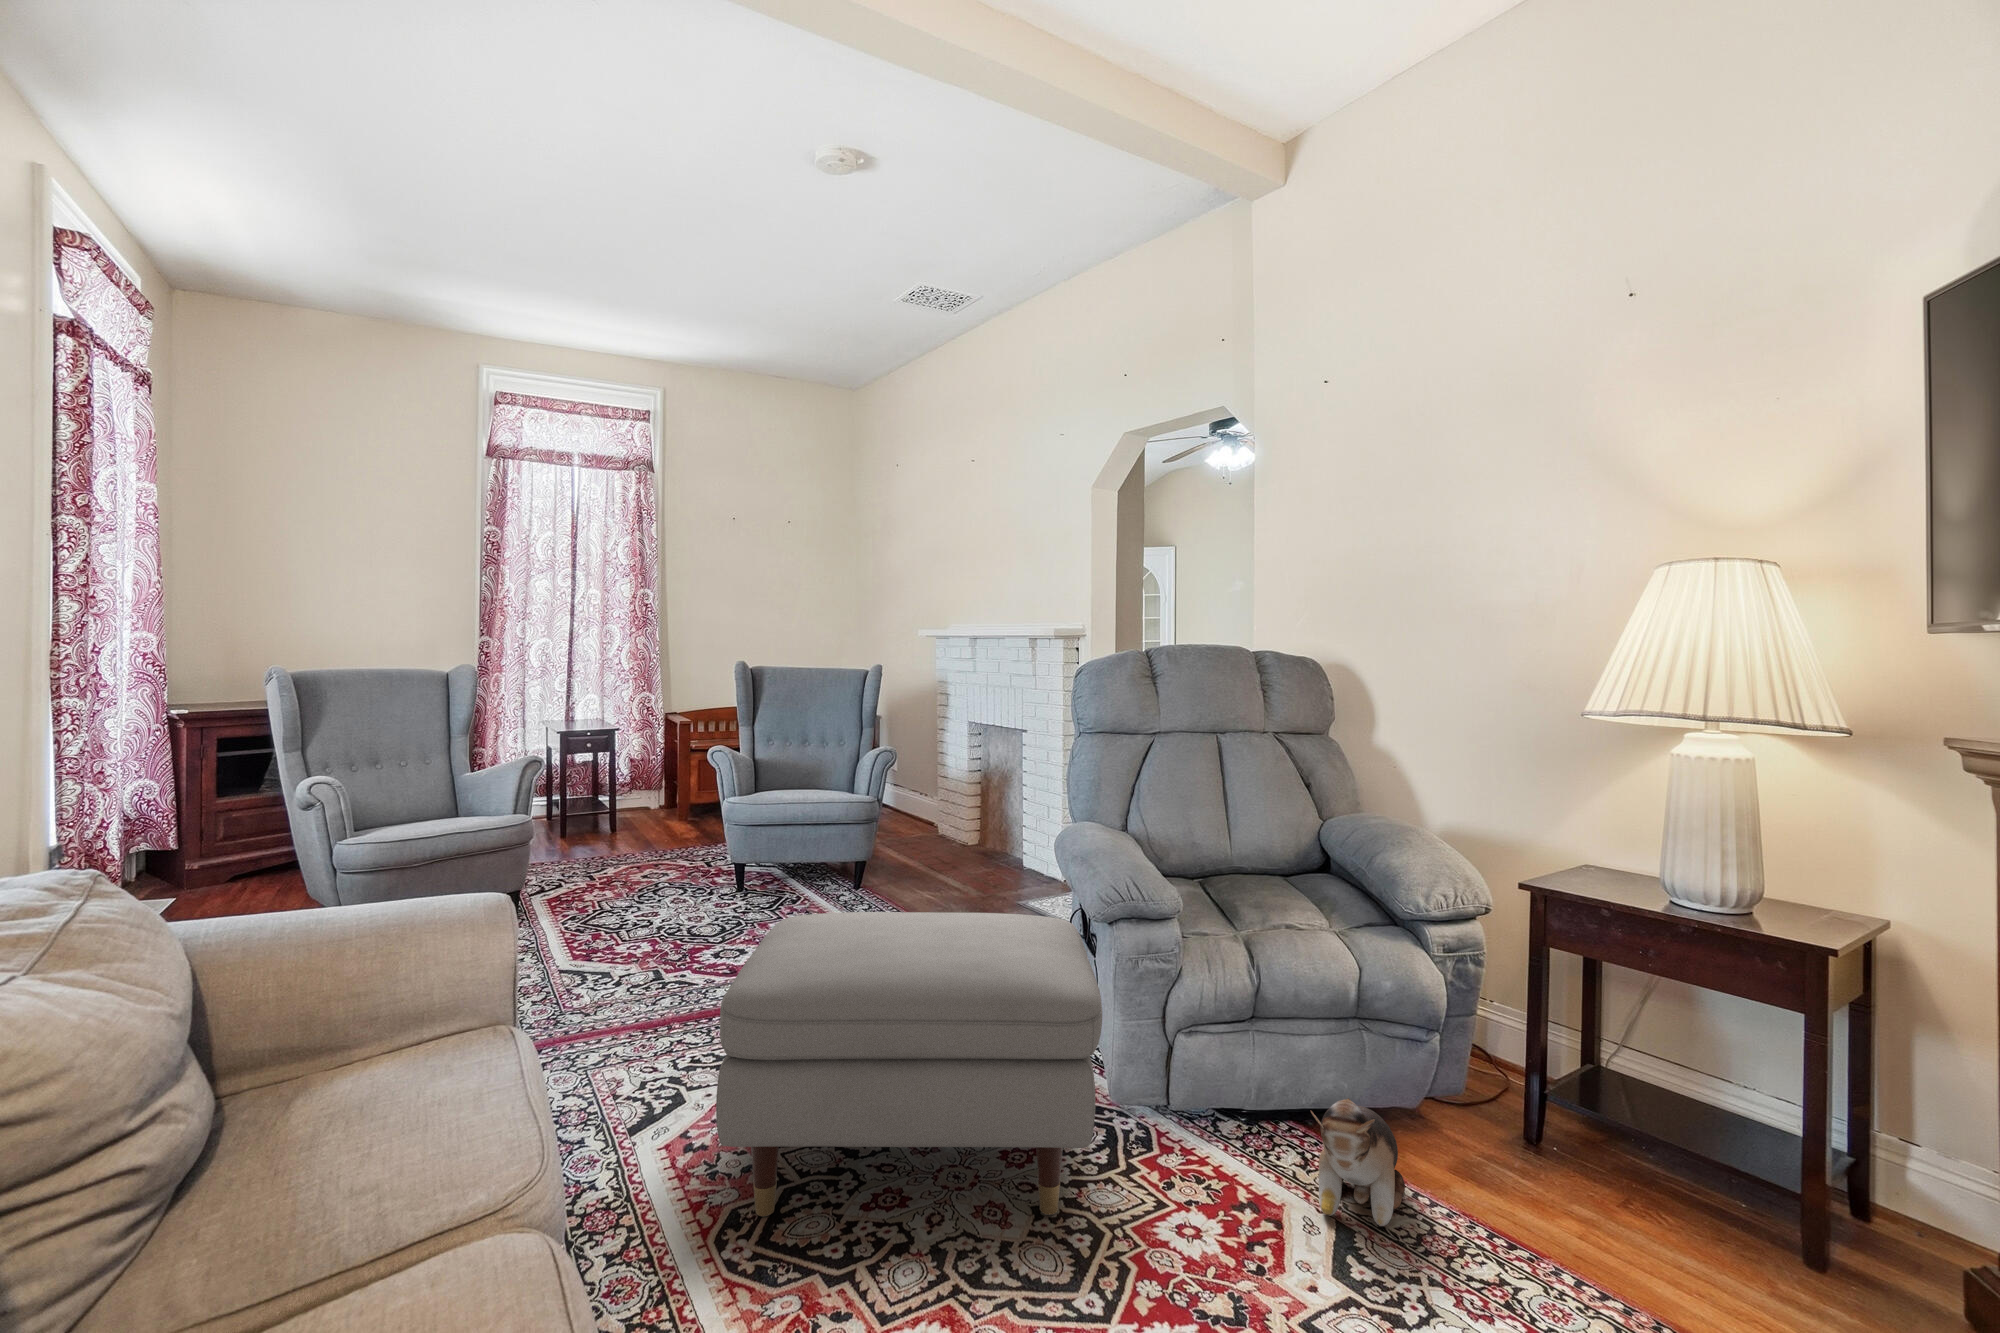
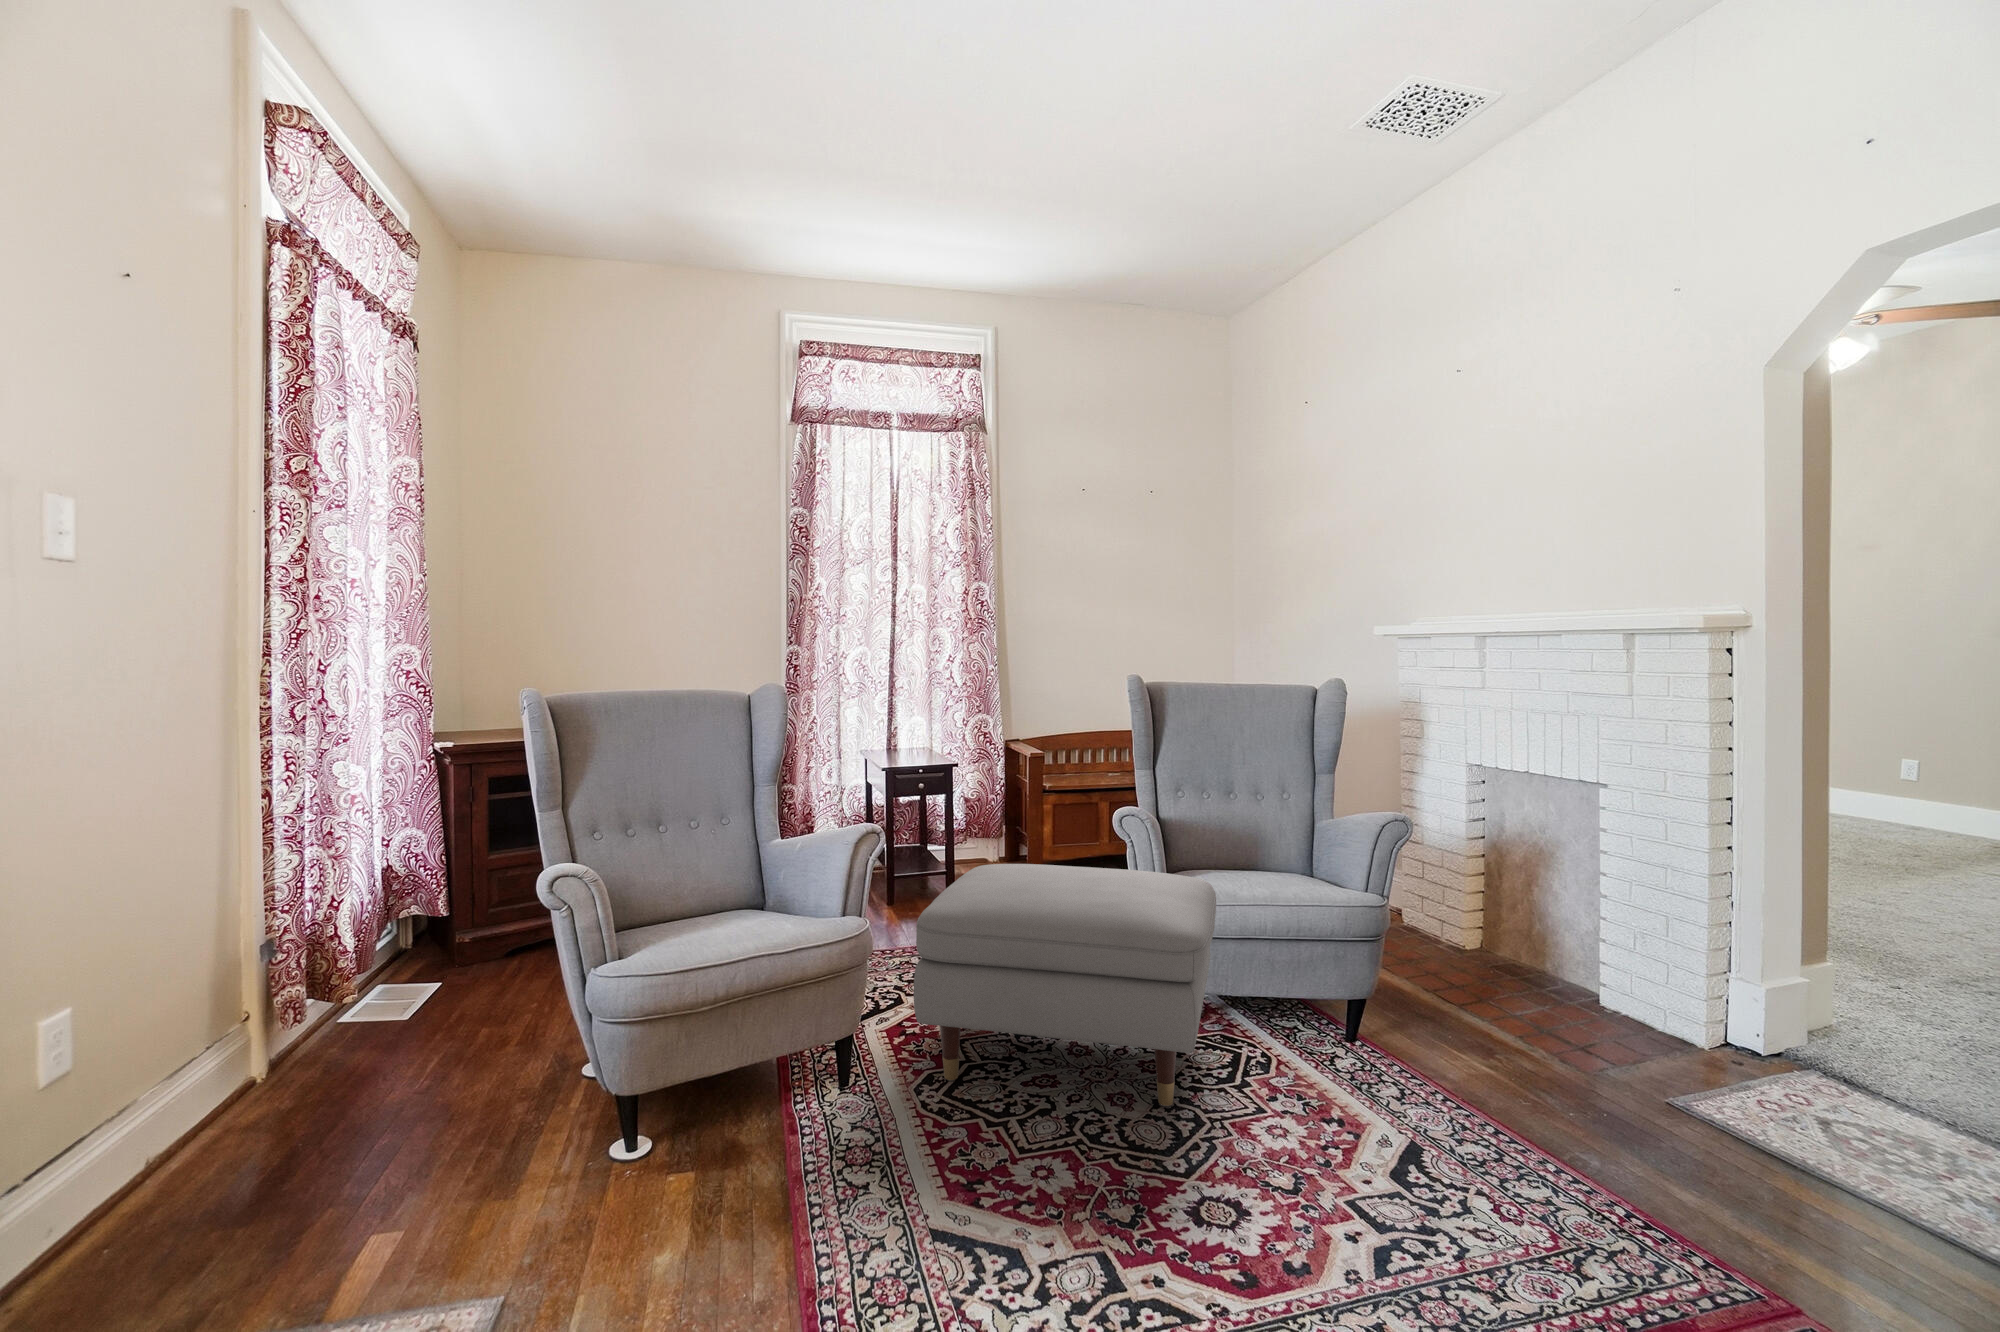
plush toy: present [1311,1098,1405,1226] -> none [1382,1037,1487,1149]

